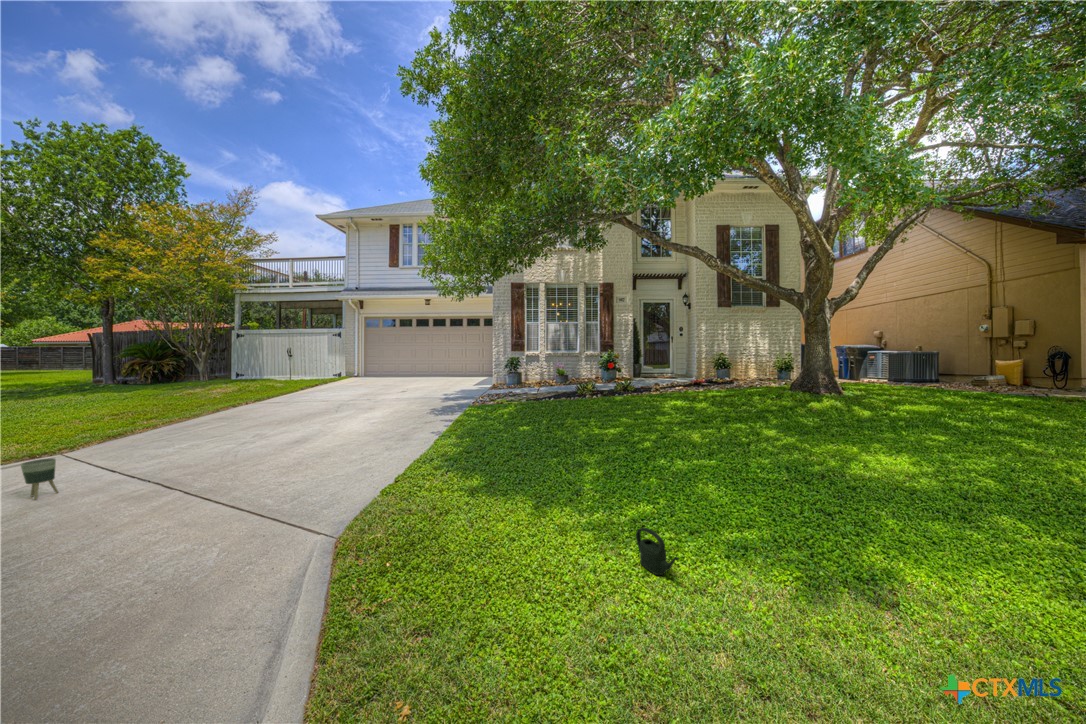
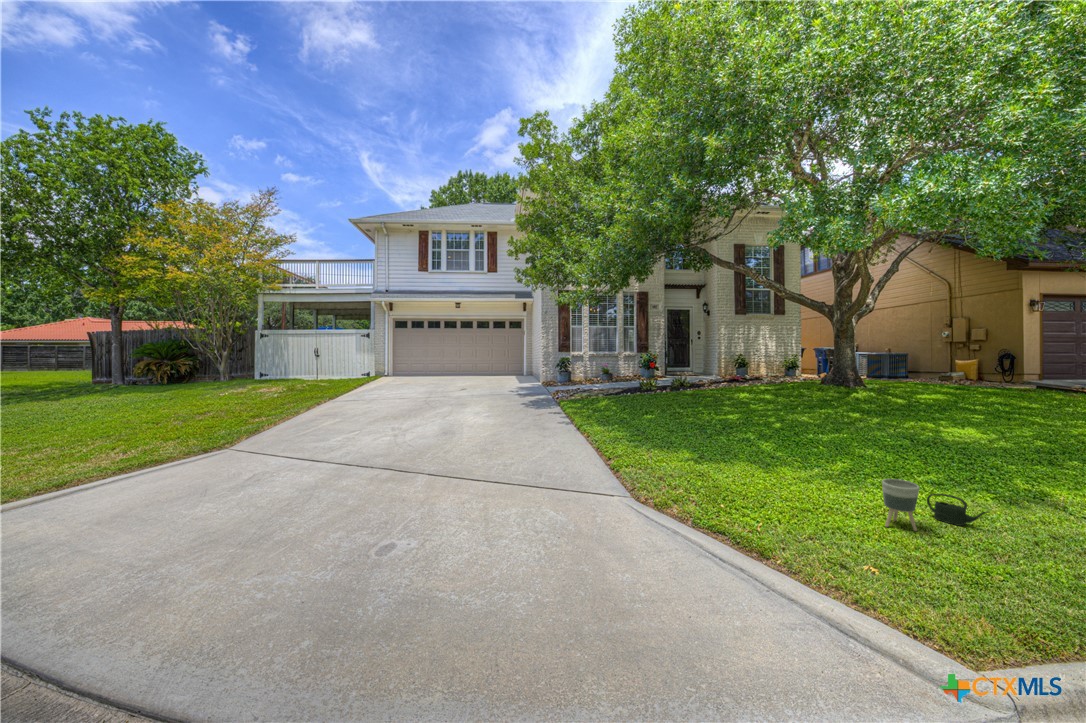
planter: present [21,458,58,500] -> present [882,479,919,531]

